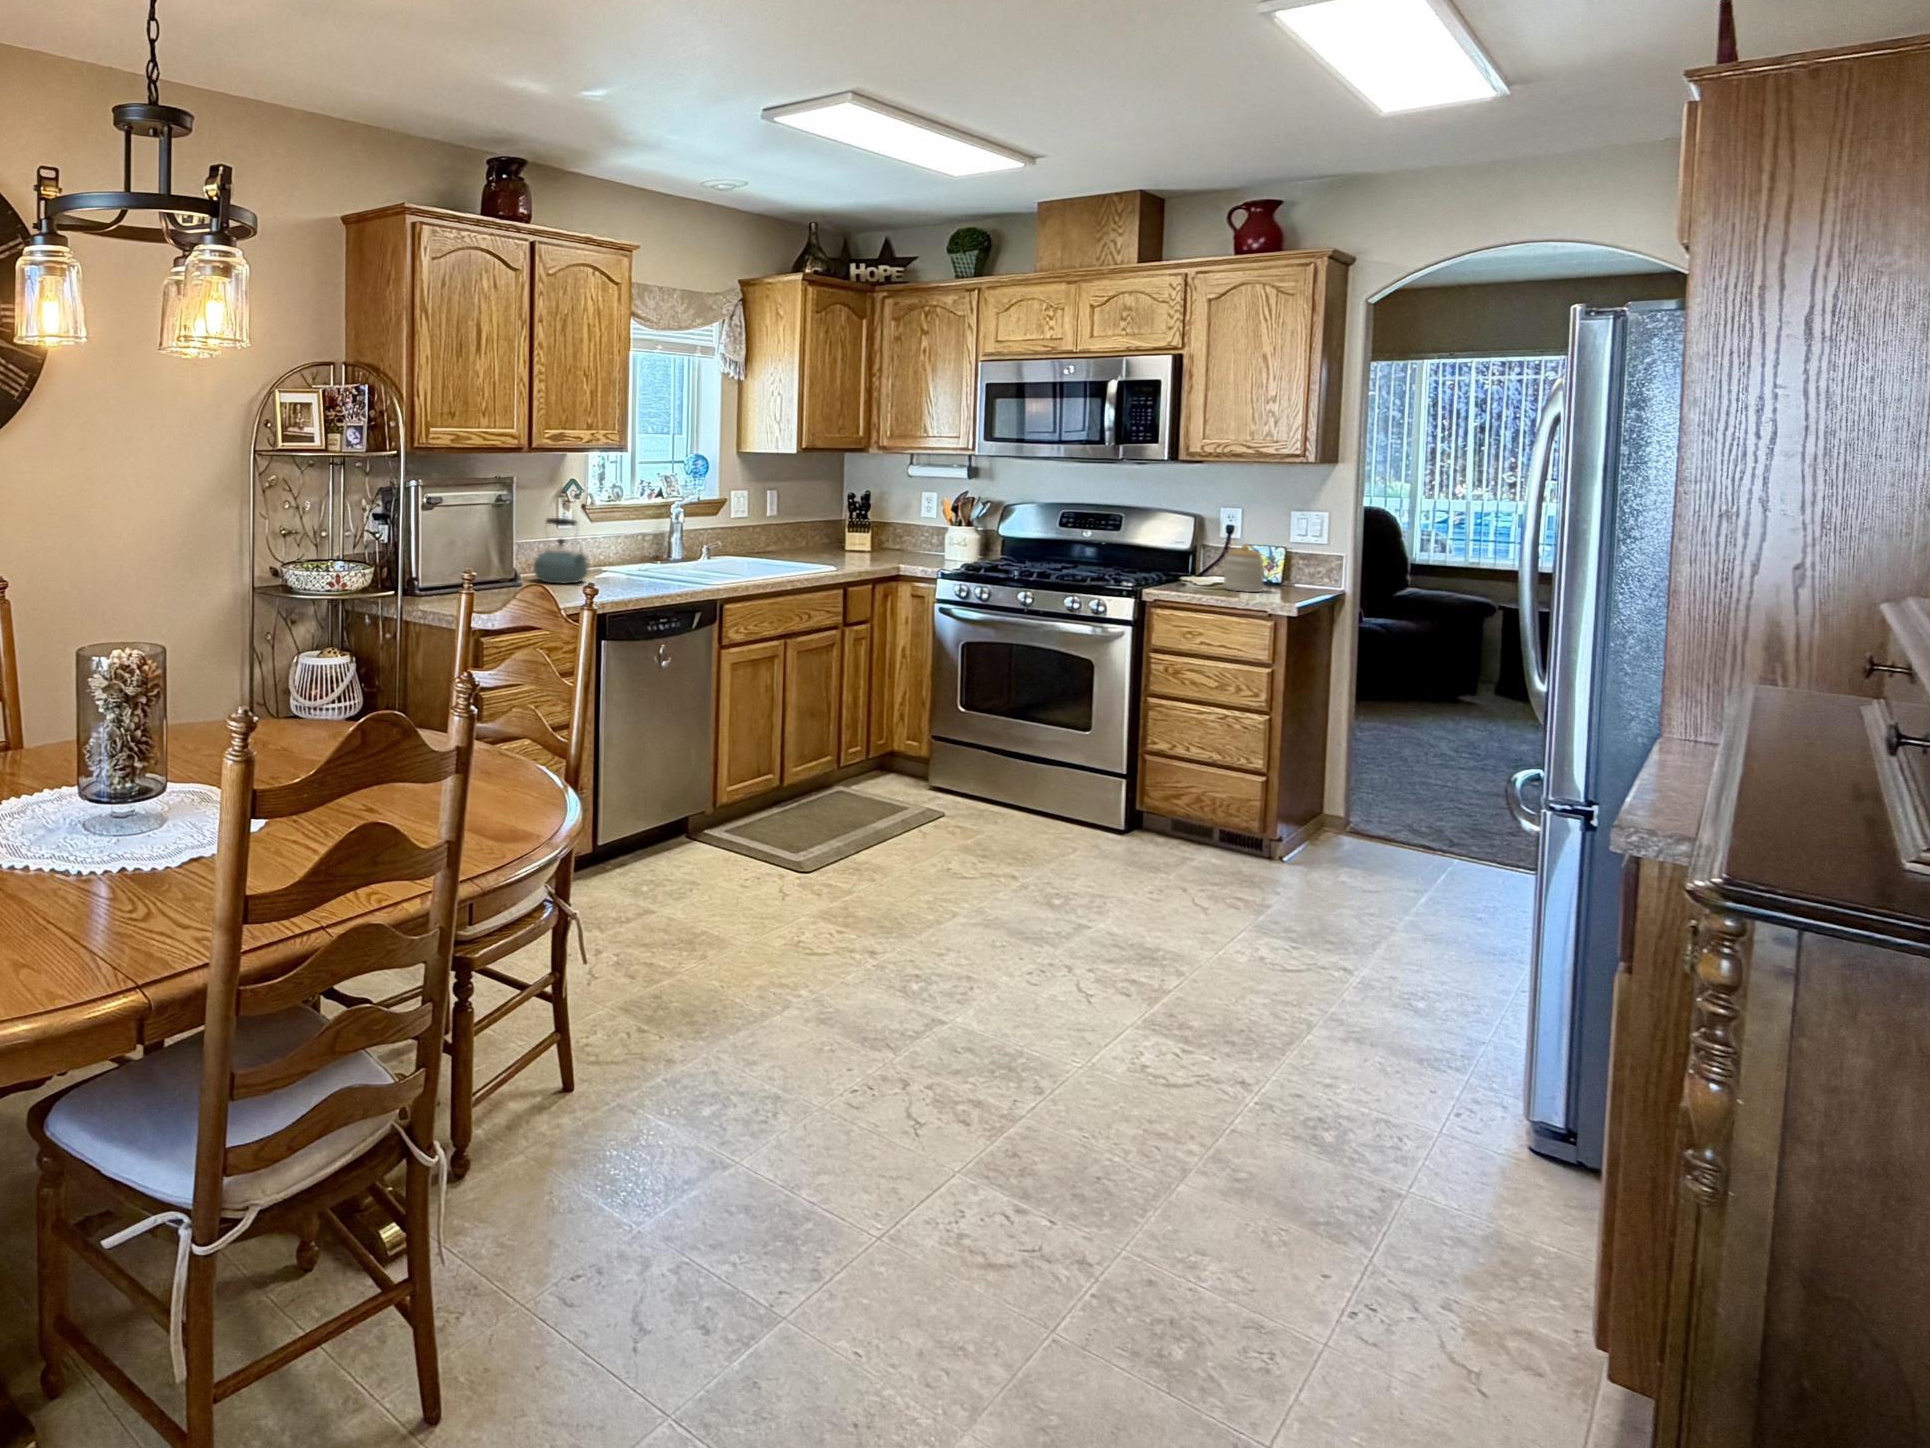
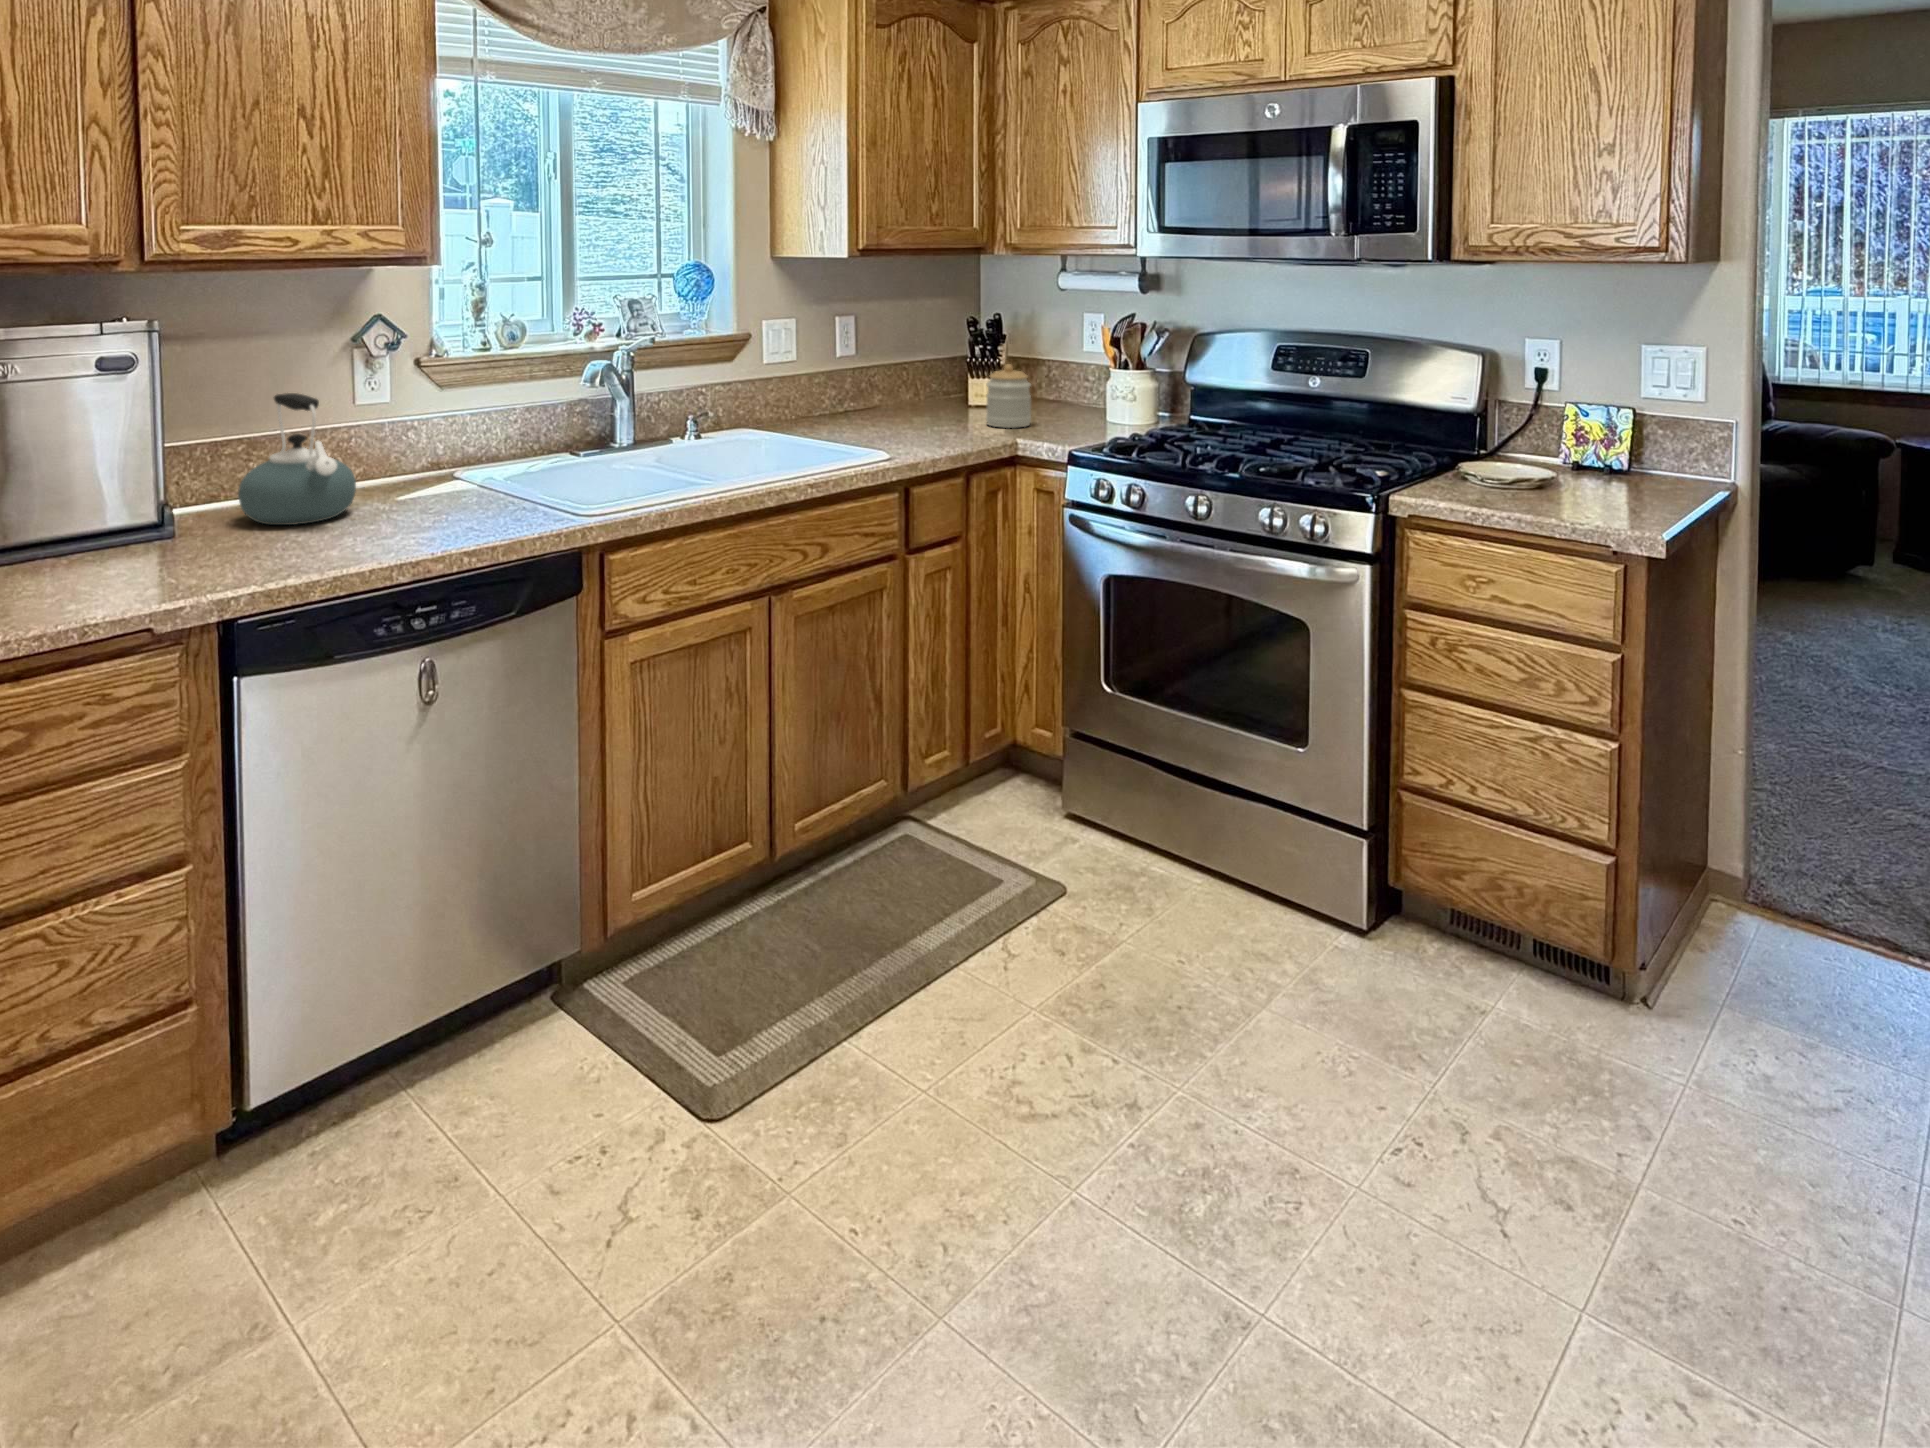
jar: present [1224,545,1264,592] -> present [986,364,1031,428]

